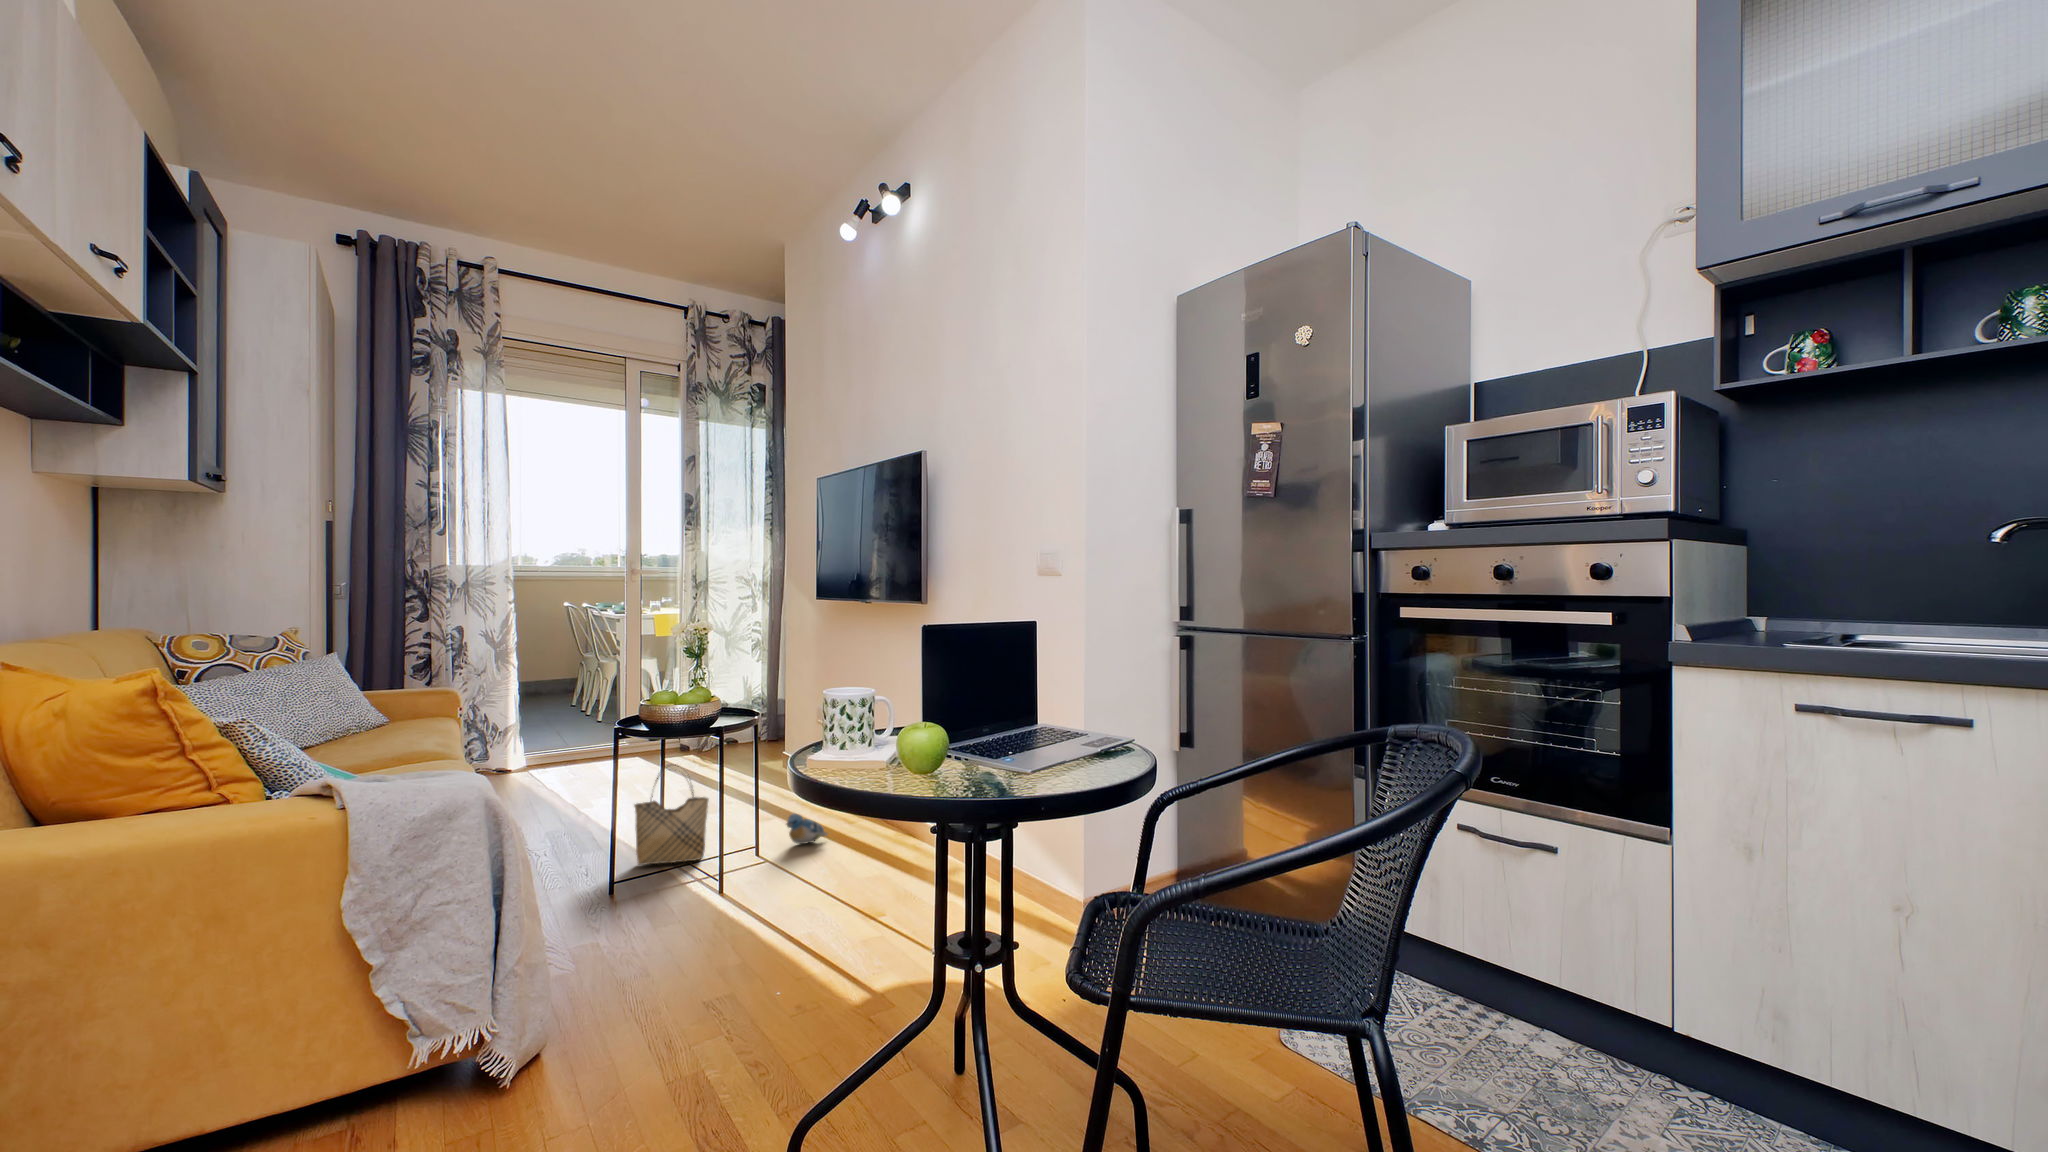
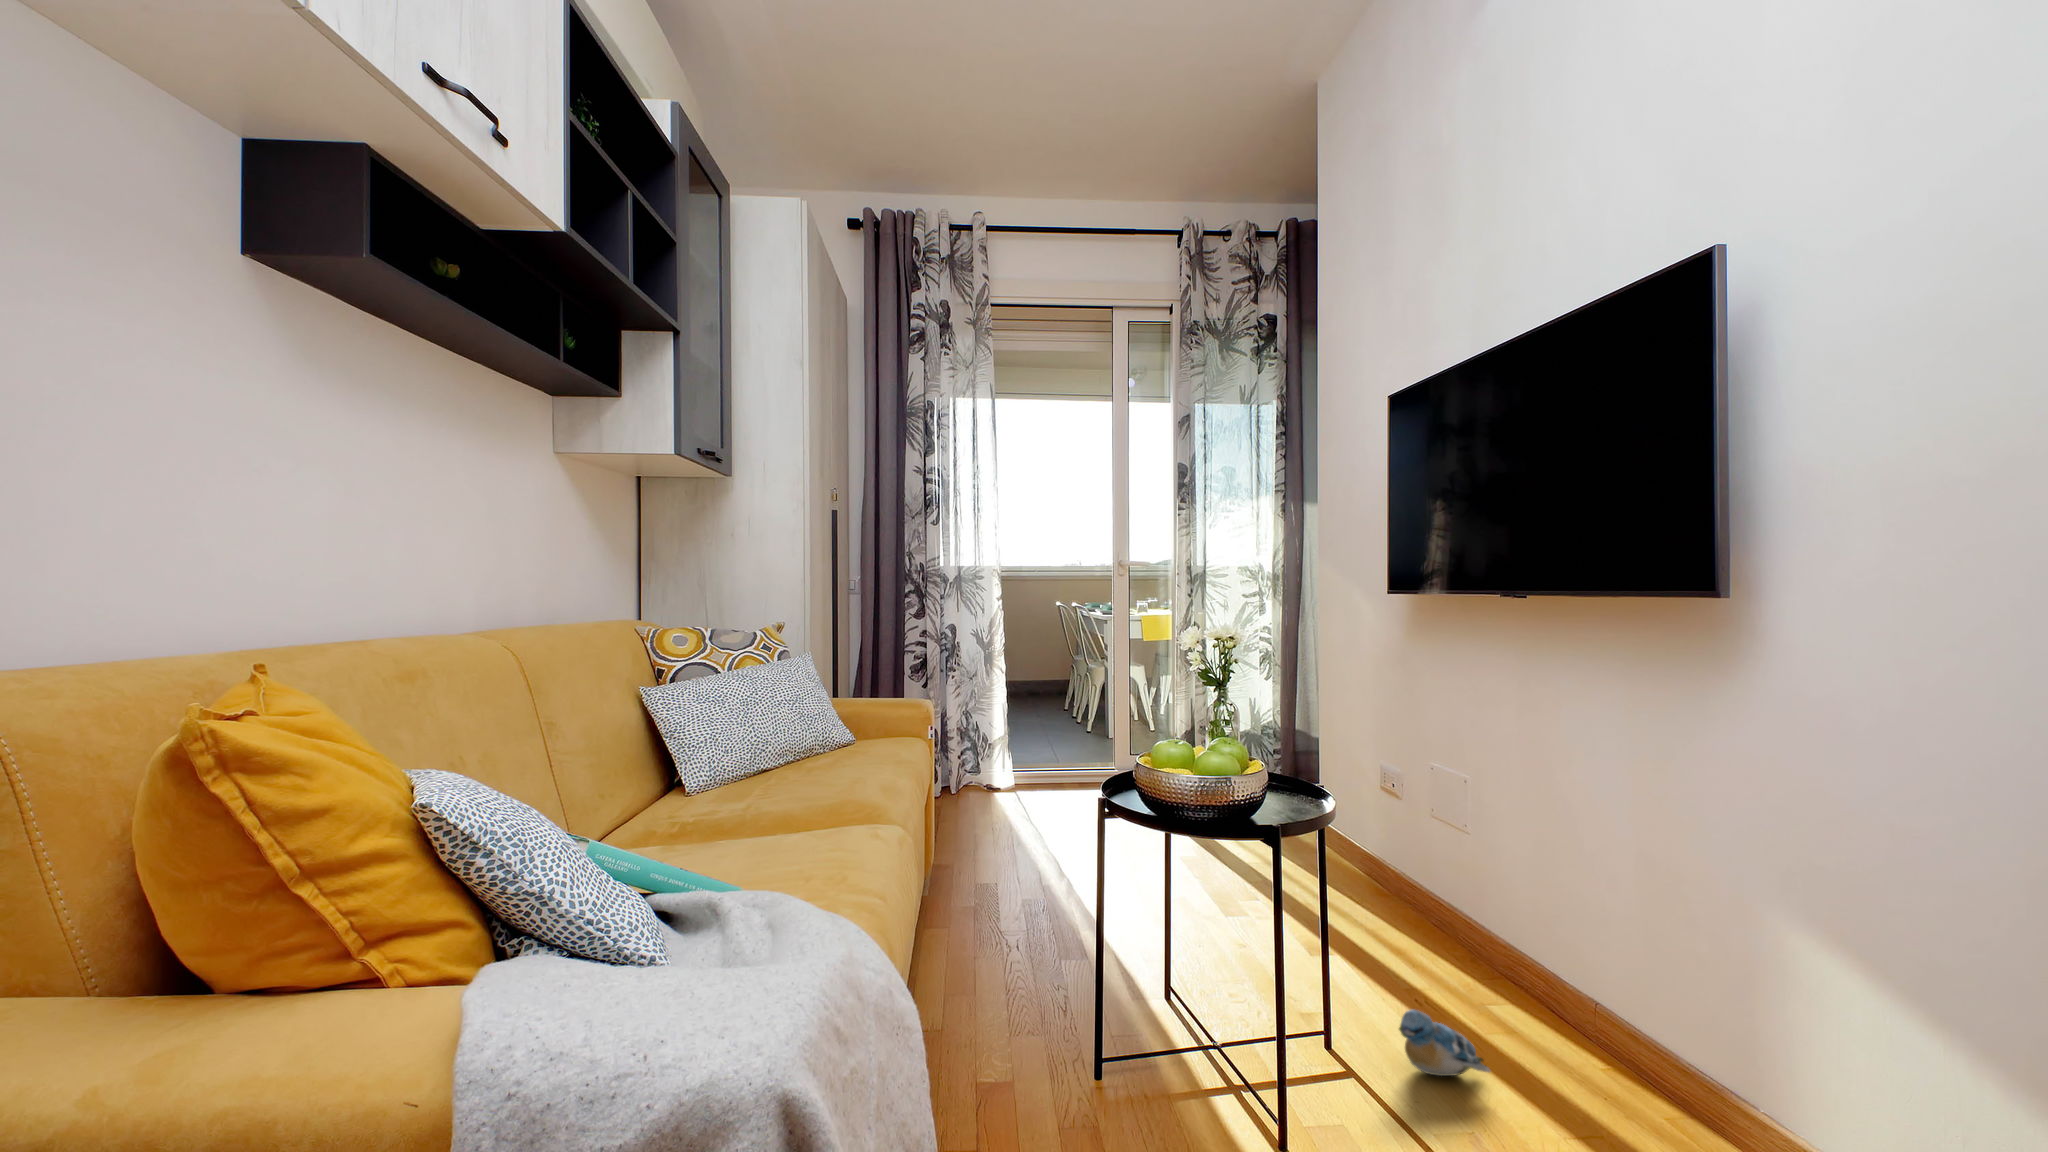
woven basket: present [634,764,709,865] -> none [1126,876,1252,1073]

